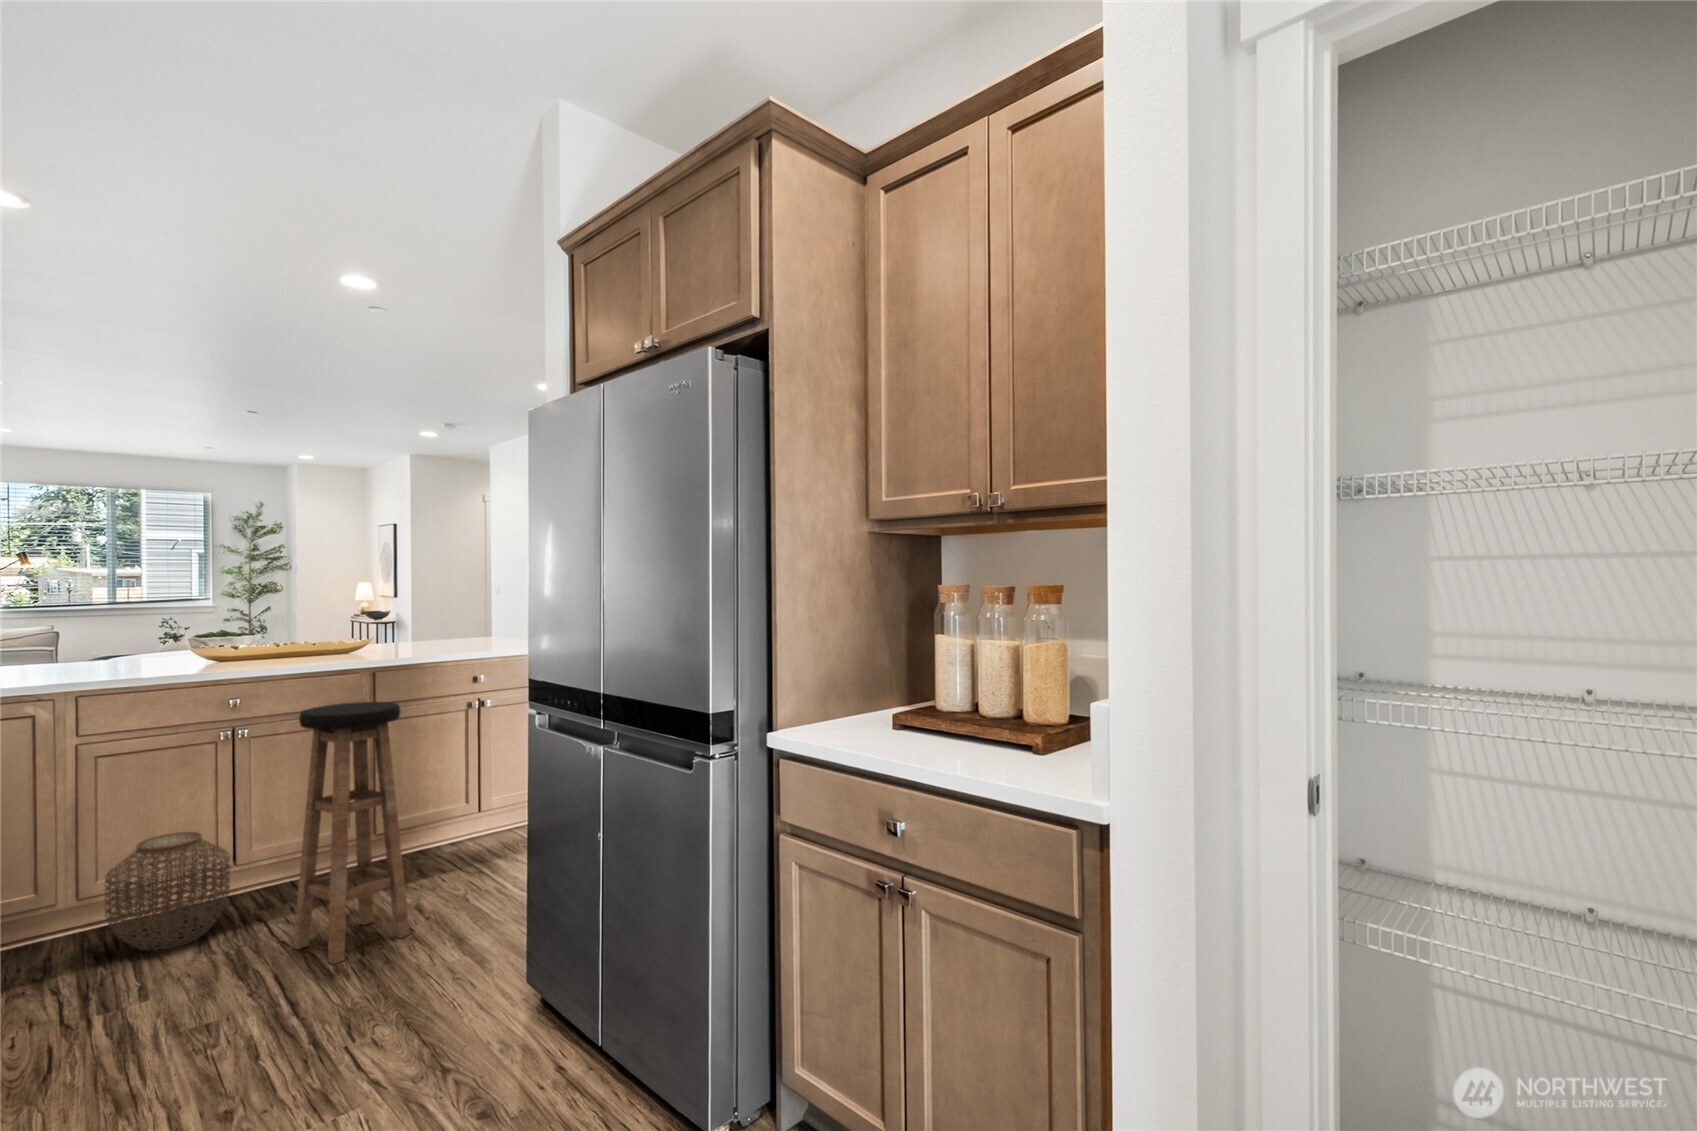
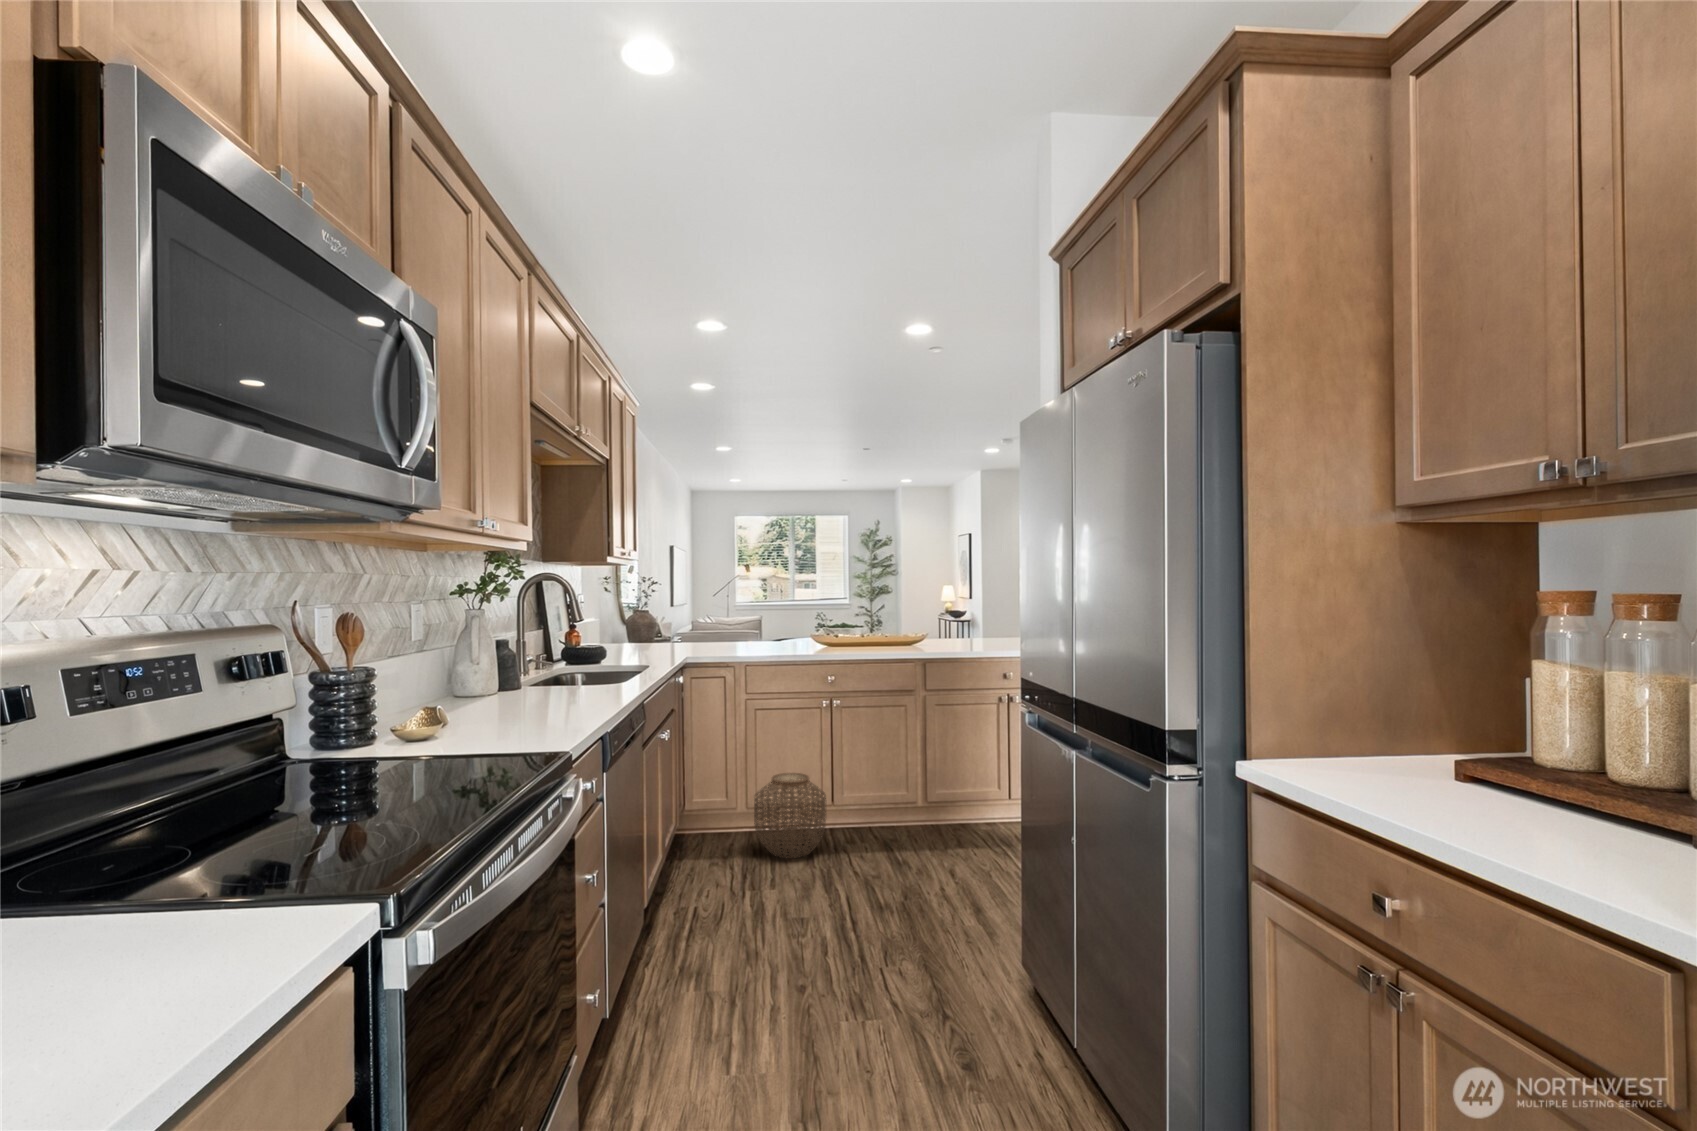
bar stool: present [293,702,410,964] -> none [861,688,943,901]

